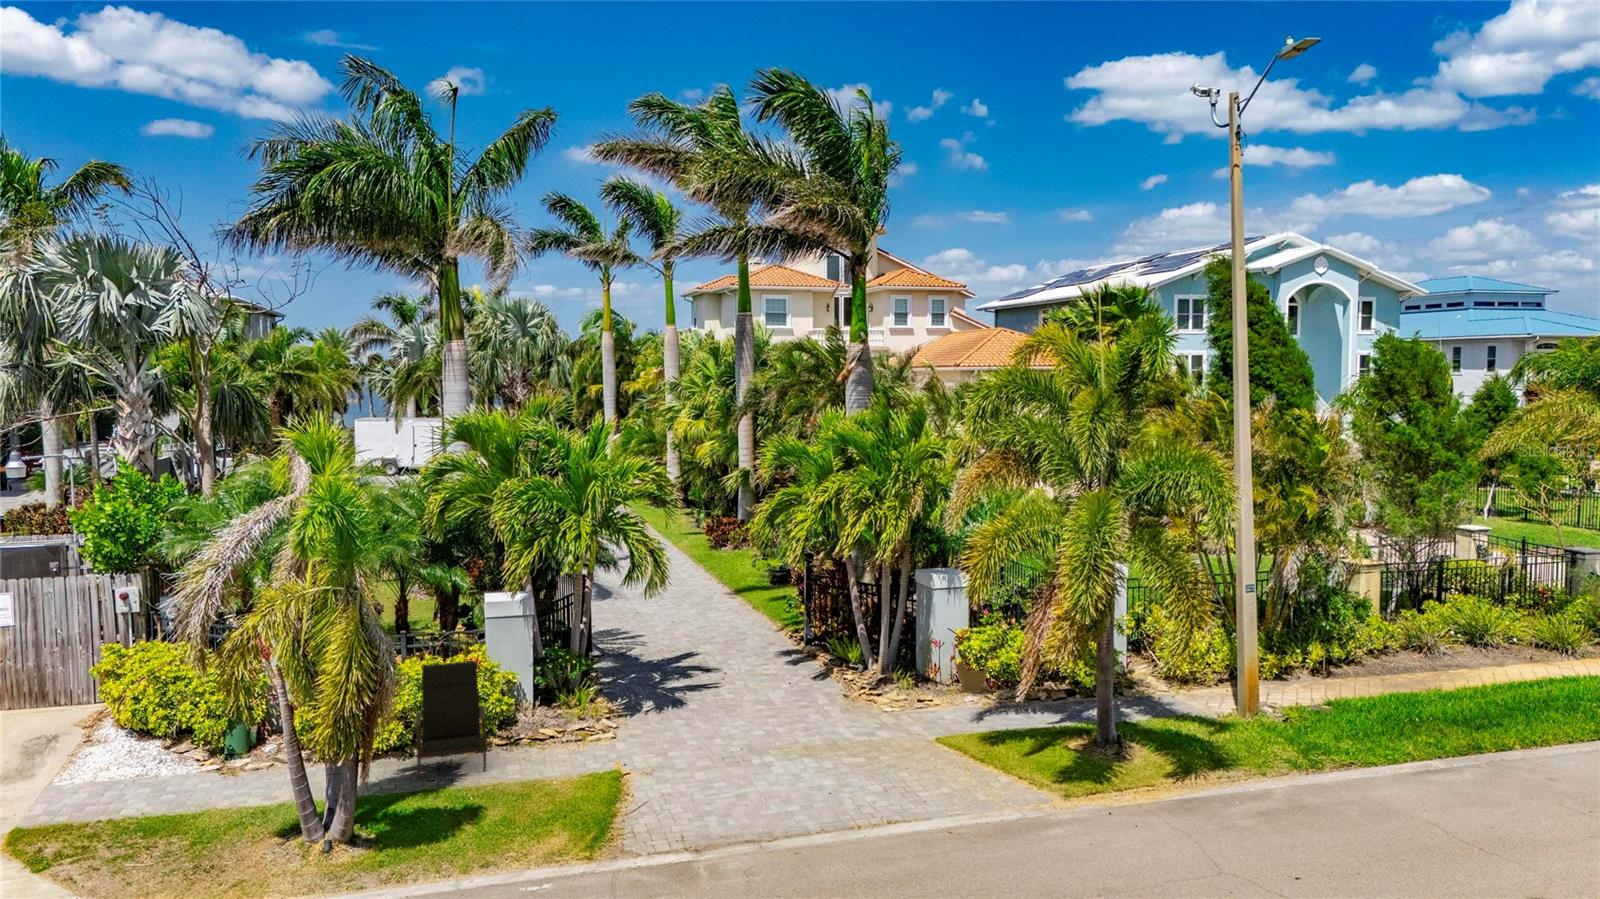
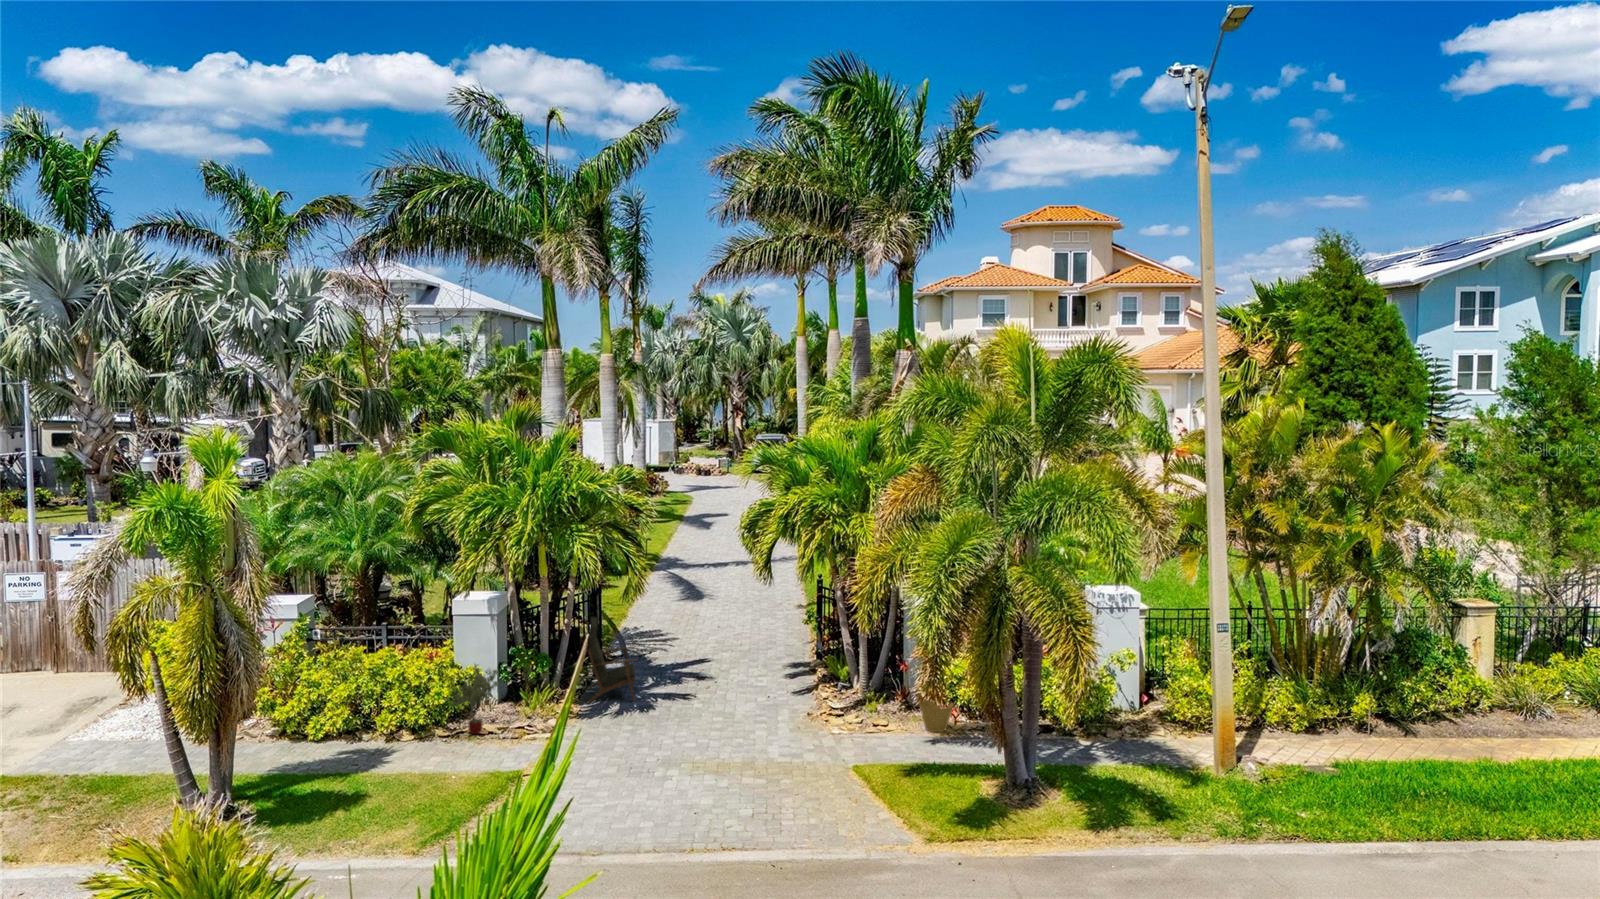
lounge chair: present [415,661,486,779] -> present [587,617,636,704]
potted tree: none [509,665,554,741] -> present [451,665,498,735]

